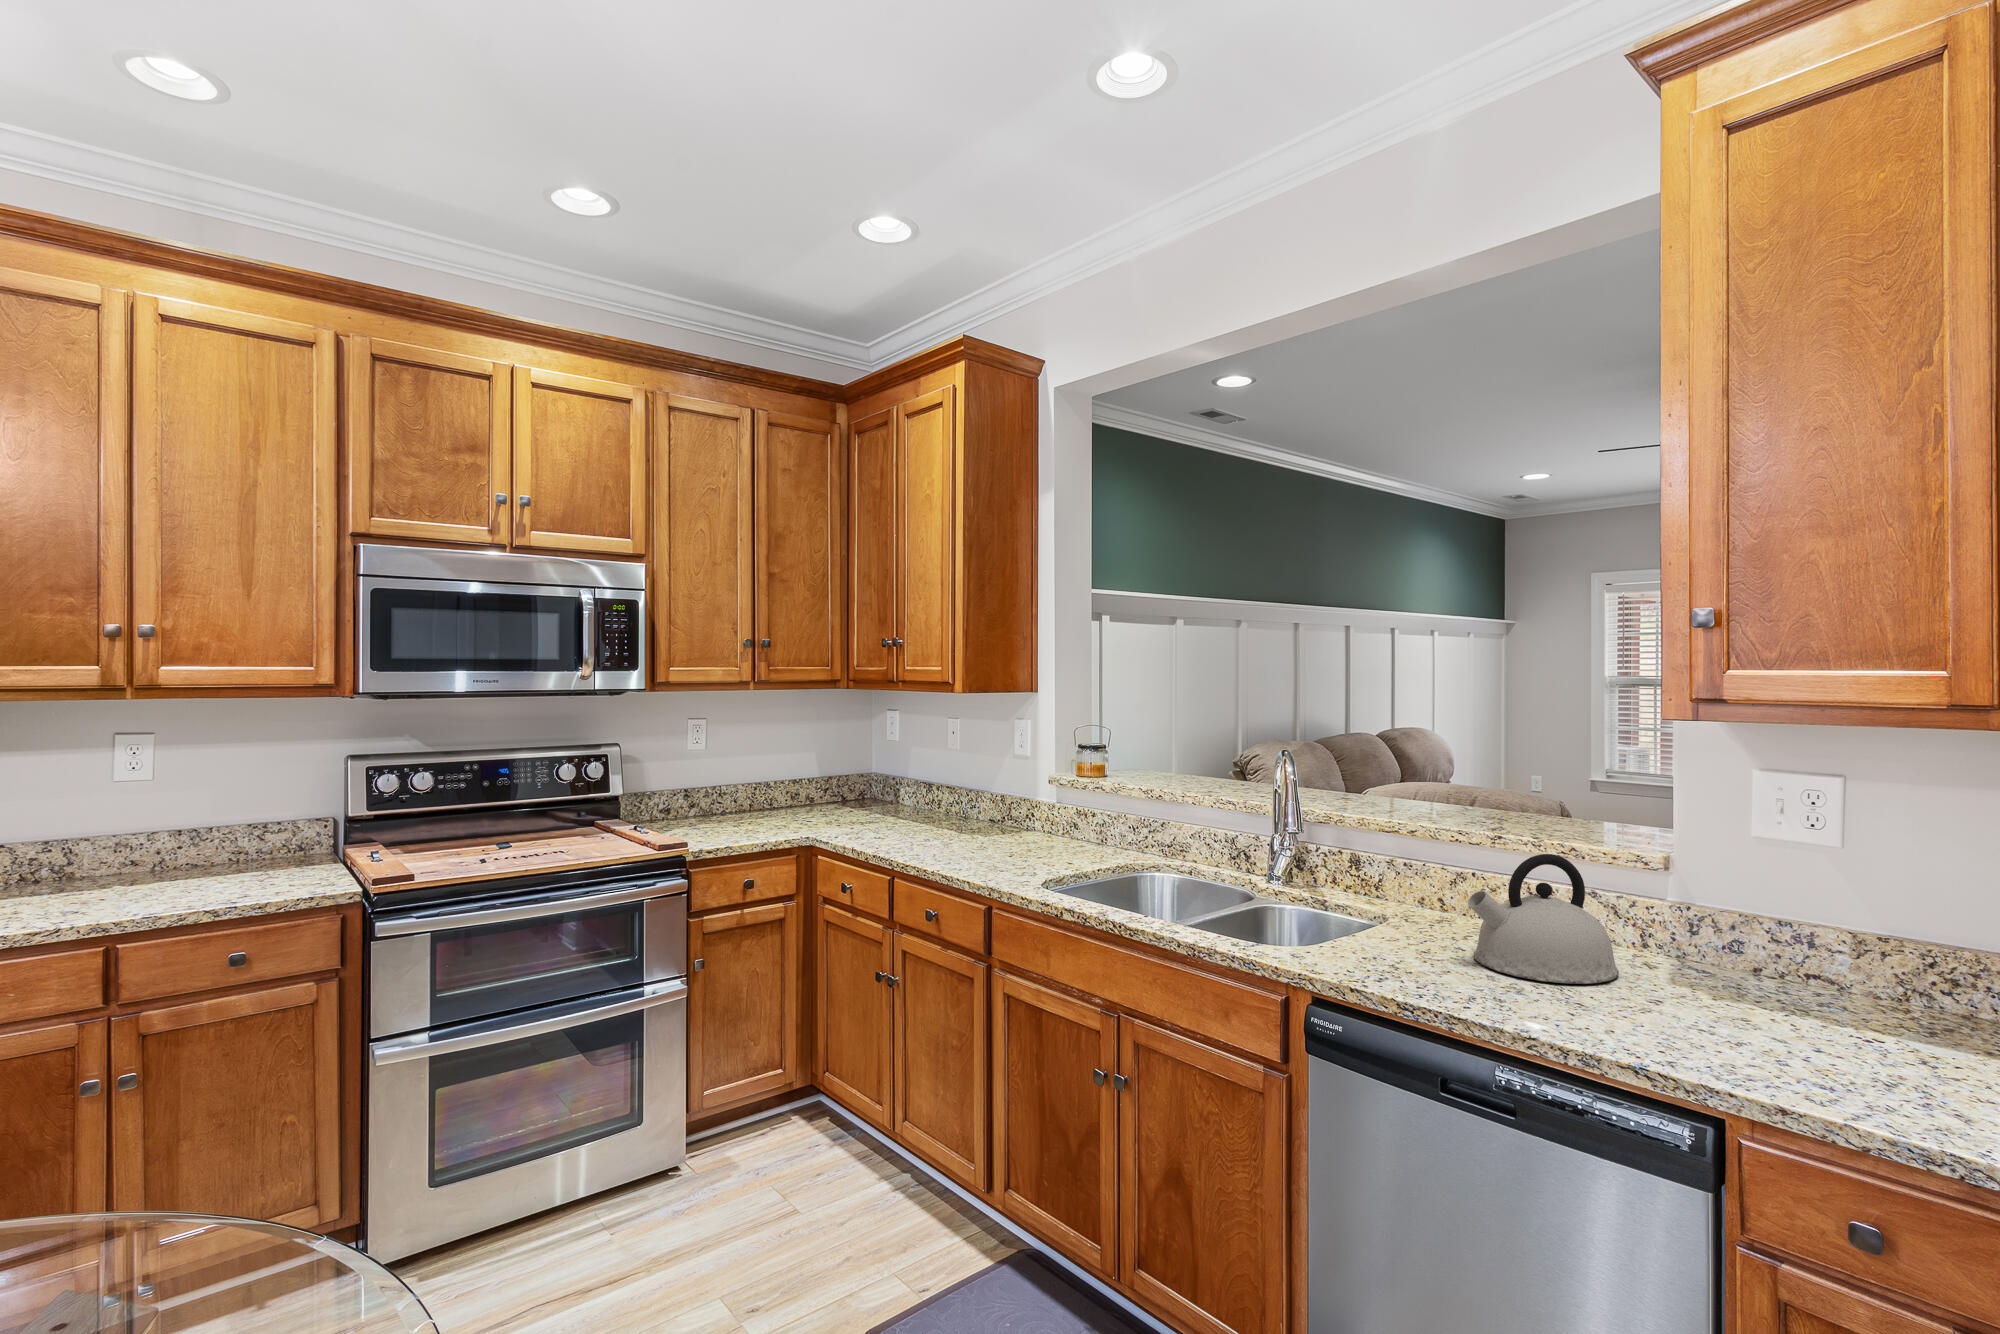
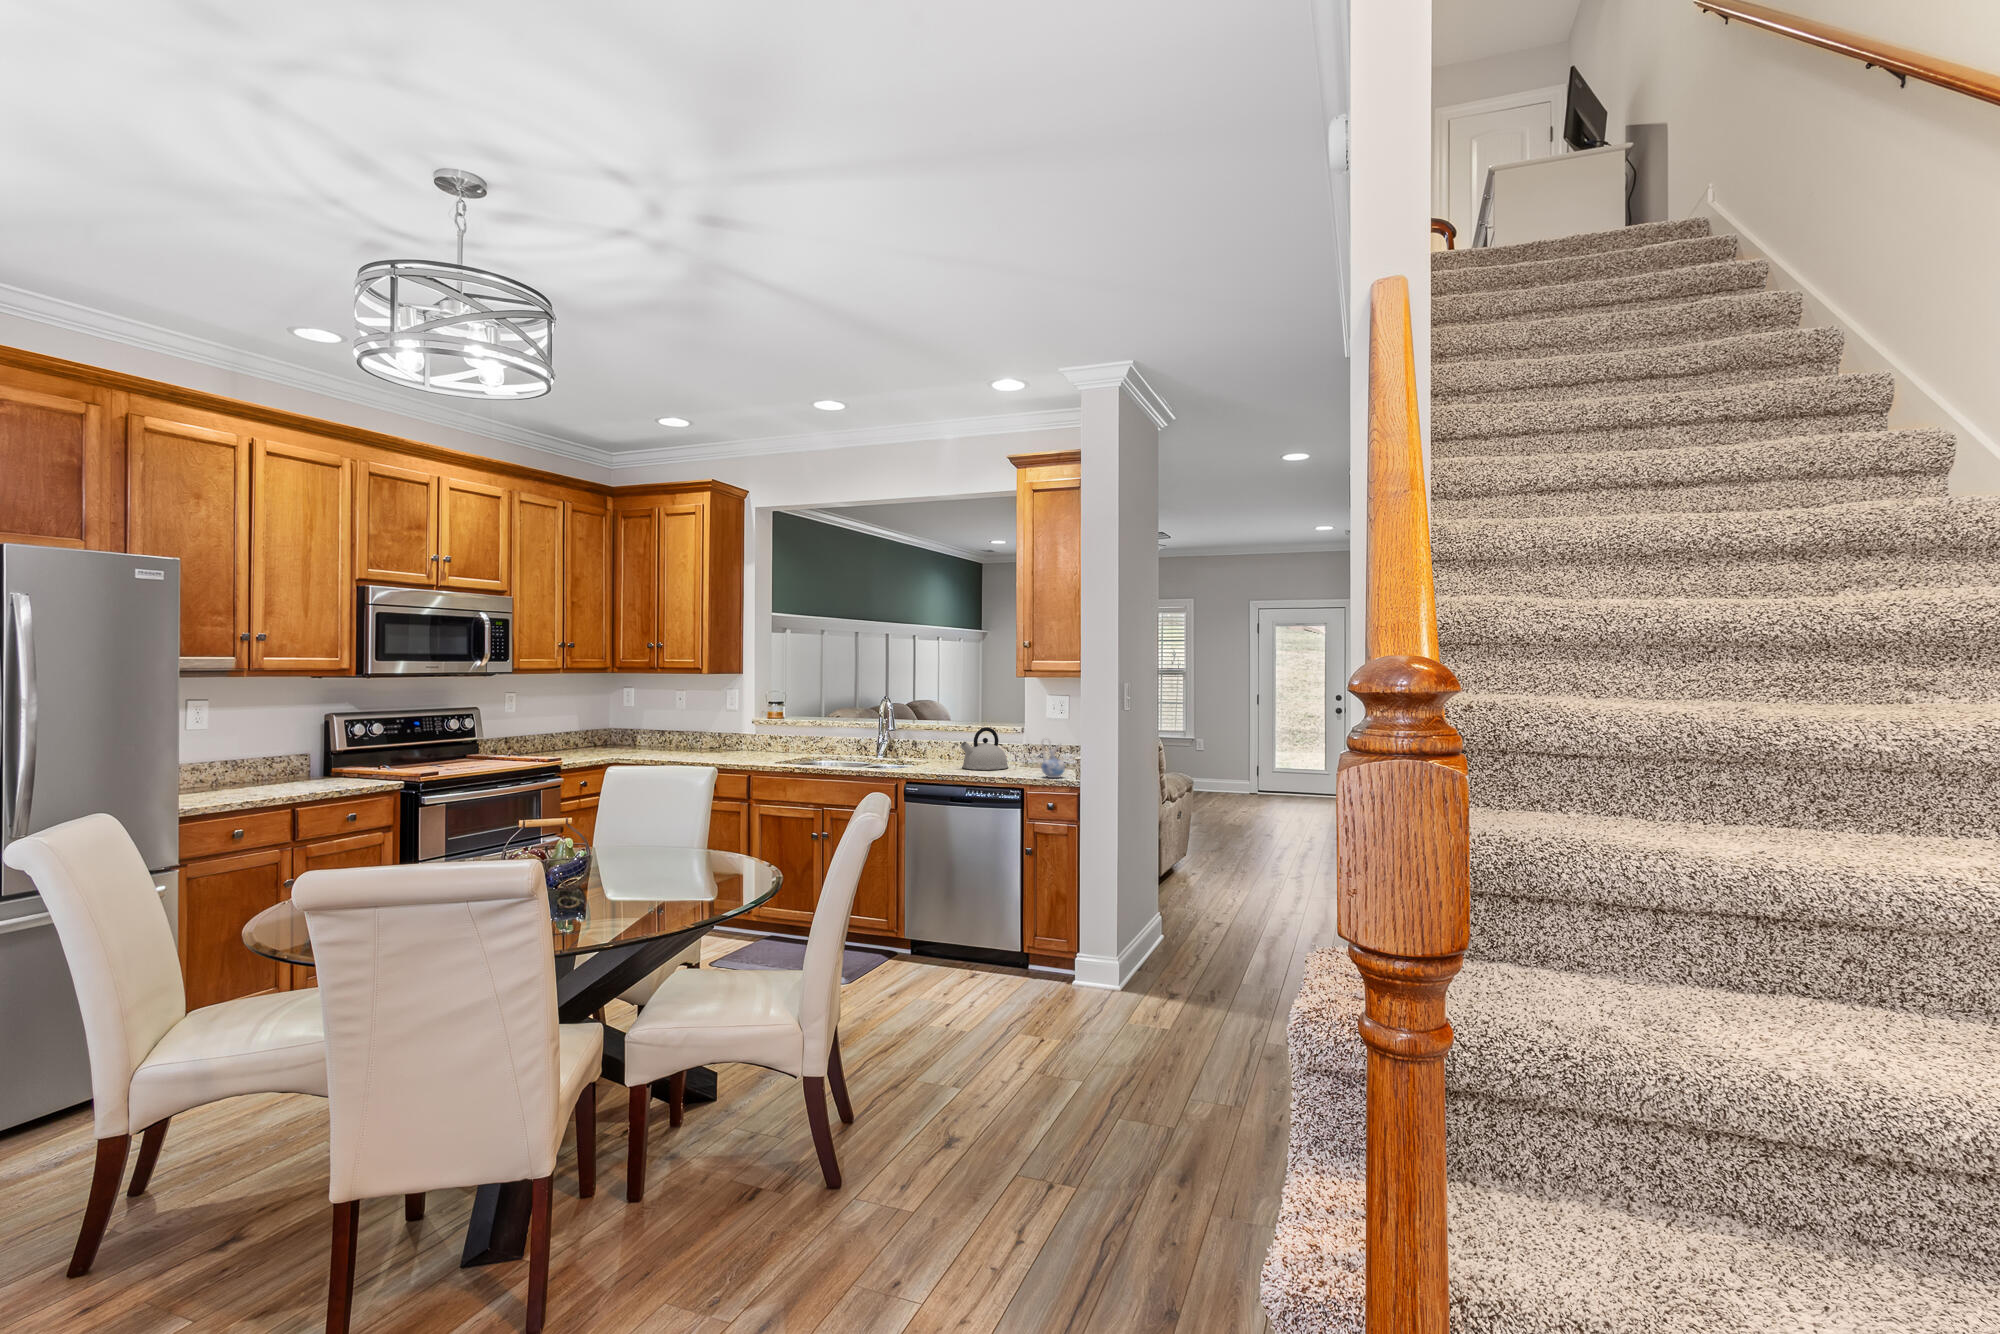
ceramic pitcher: none [1770,935,1876,1085] -> present [1041,737,1065,778]

